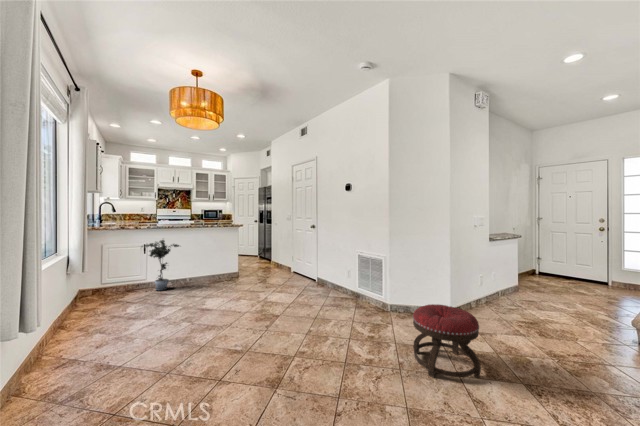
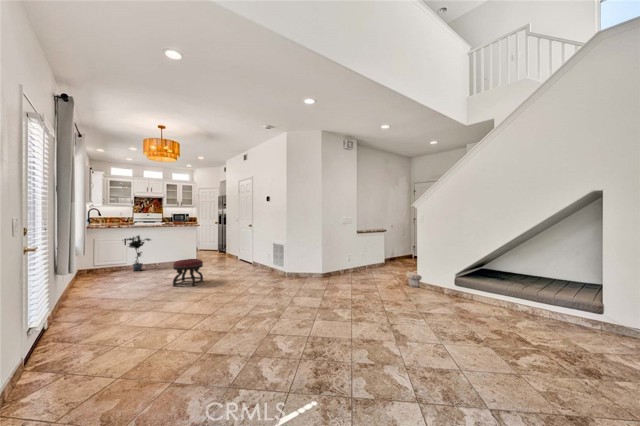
ottoman: present [413,304,481,378] -> present [173,259,203,287]

